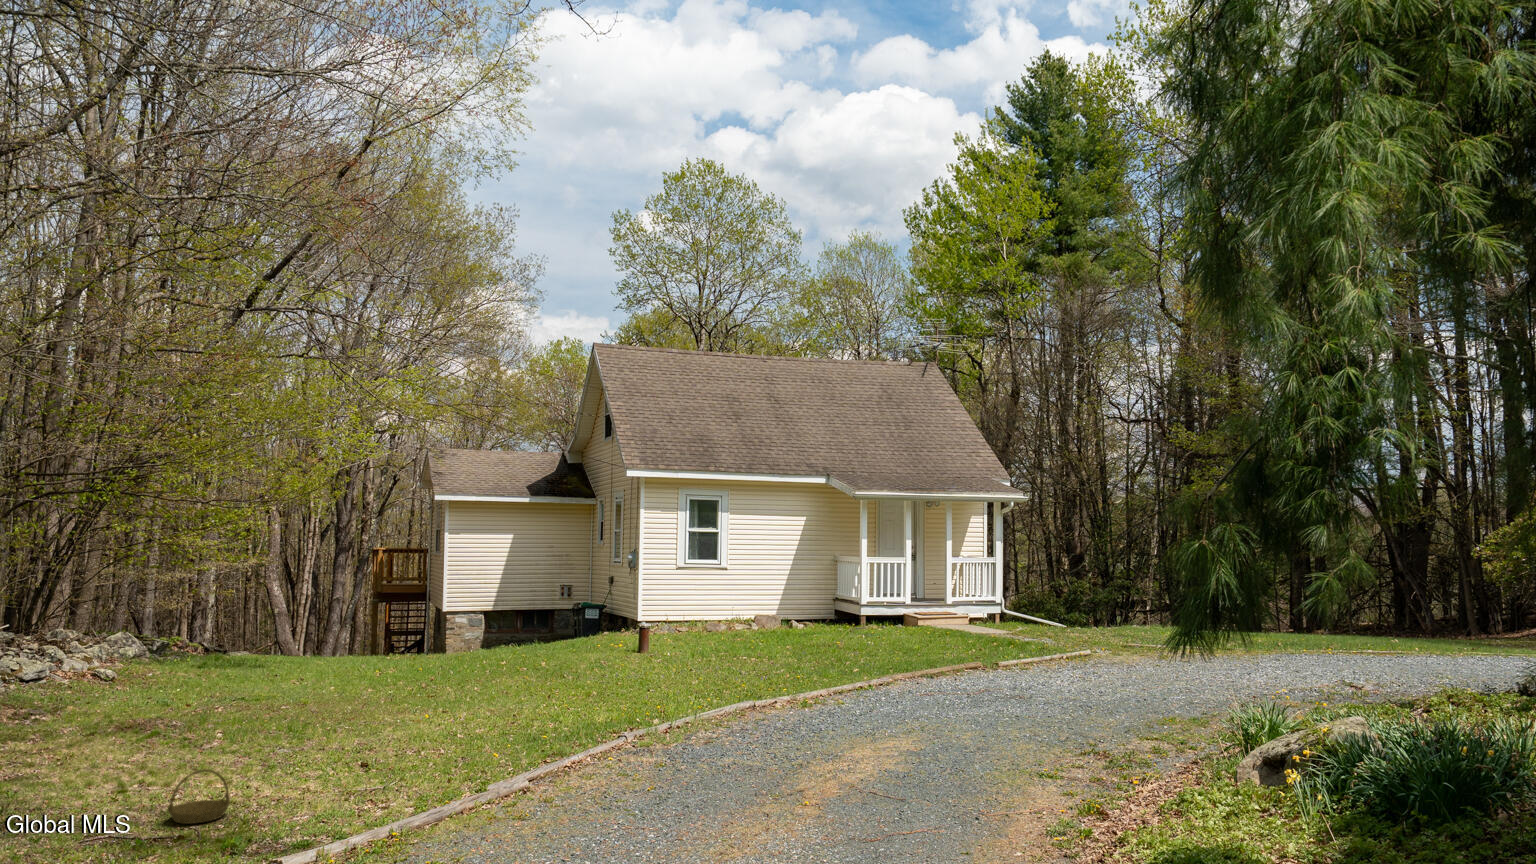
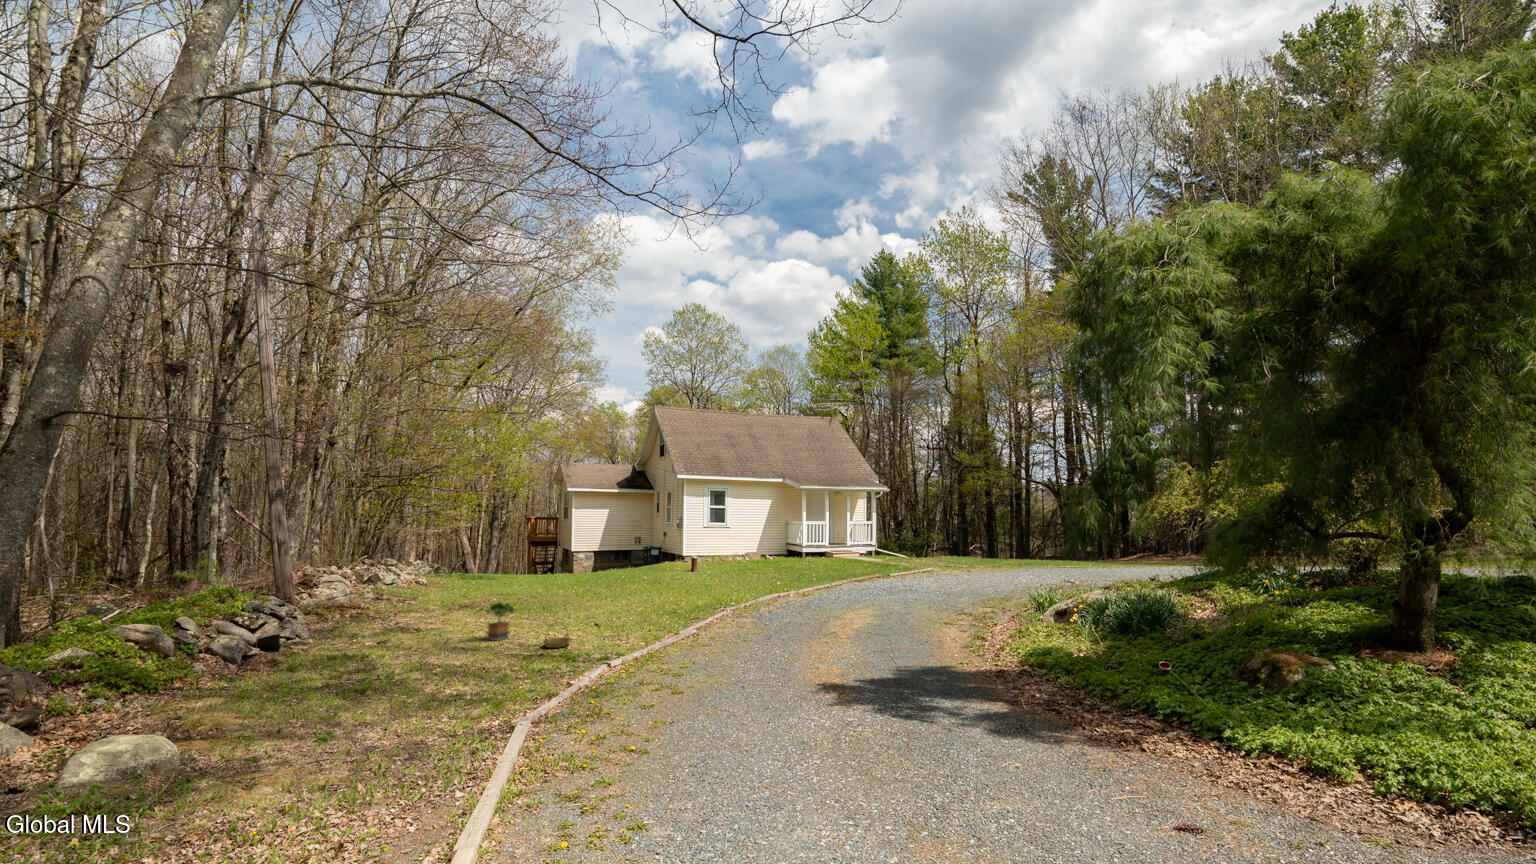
potted tree: none [85,721,149,801] -> present [487,603,515,641]

